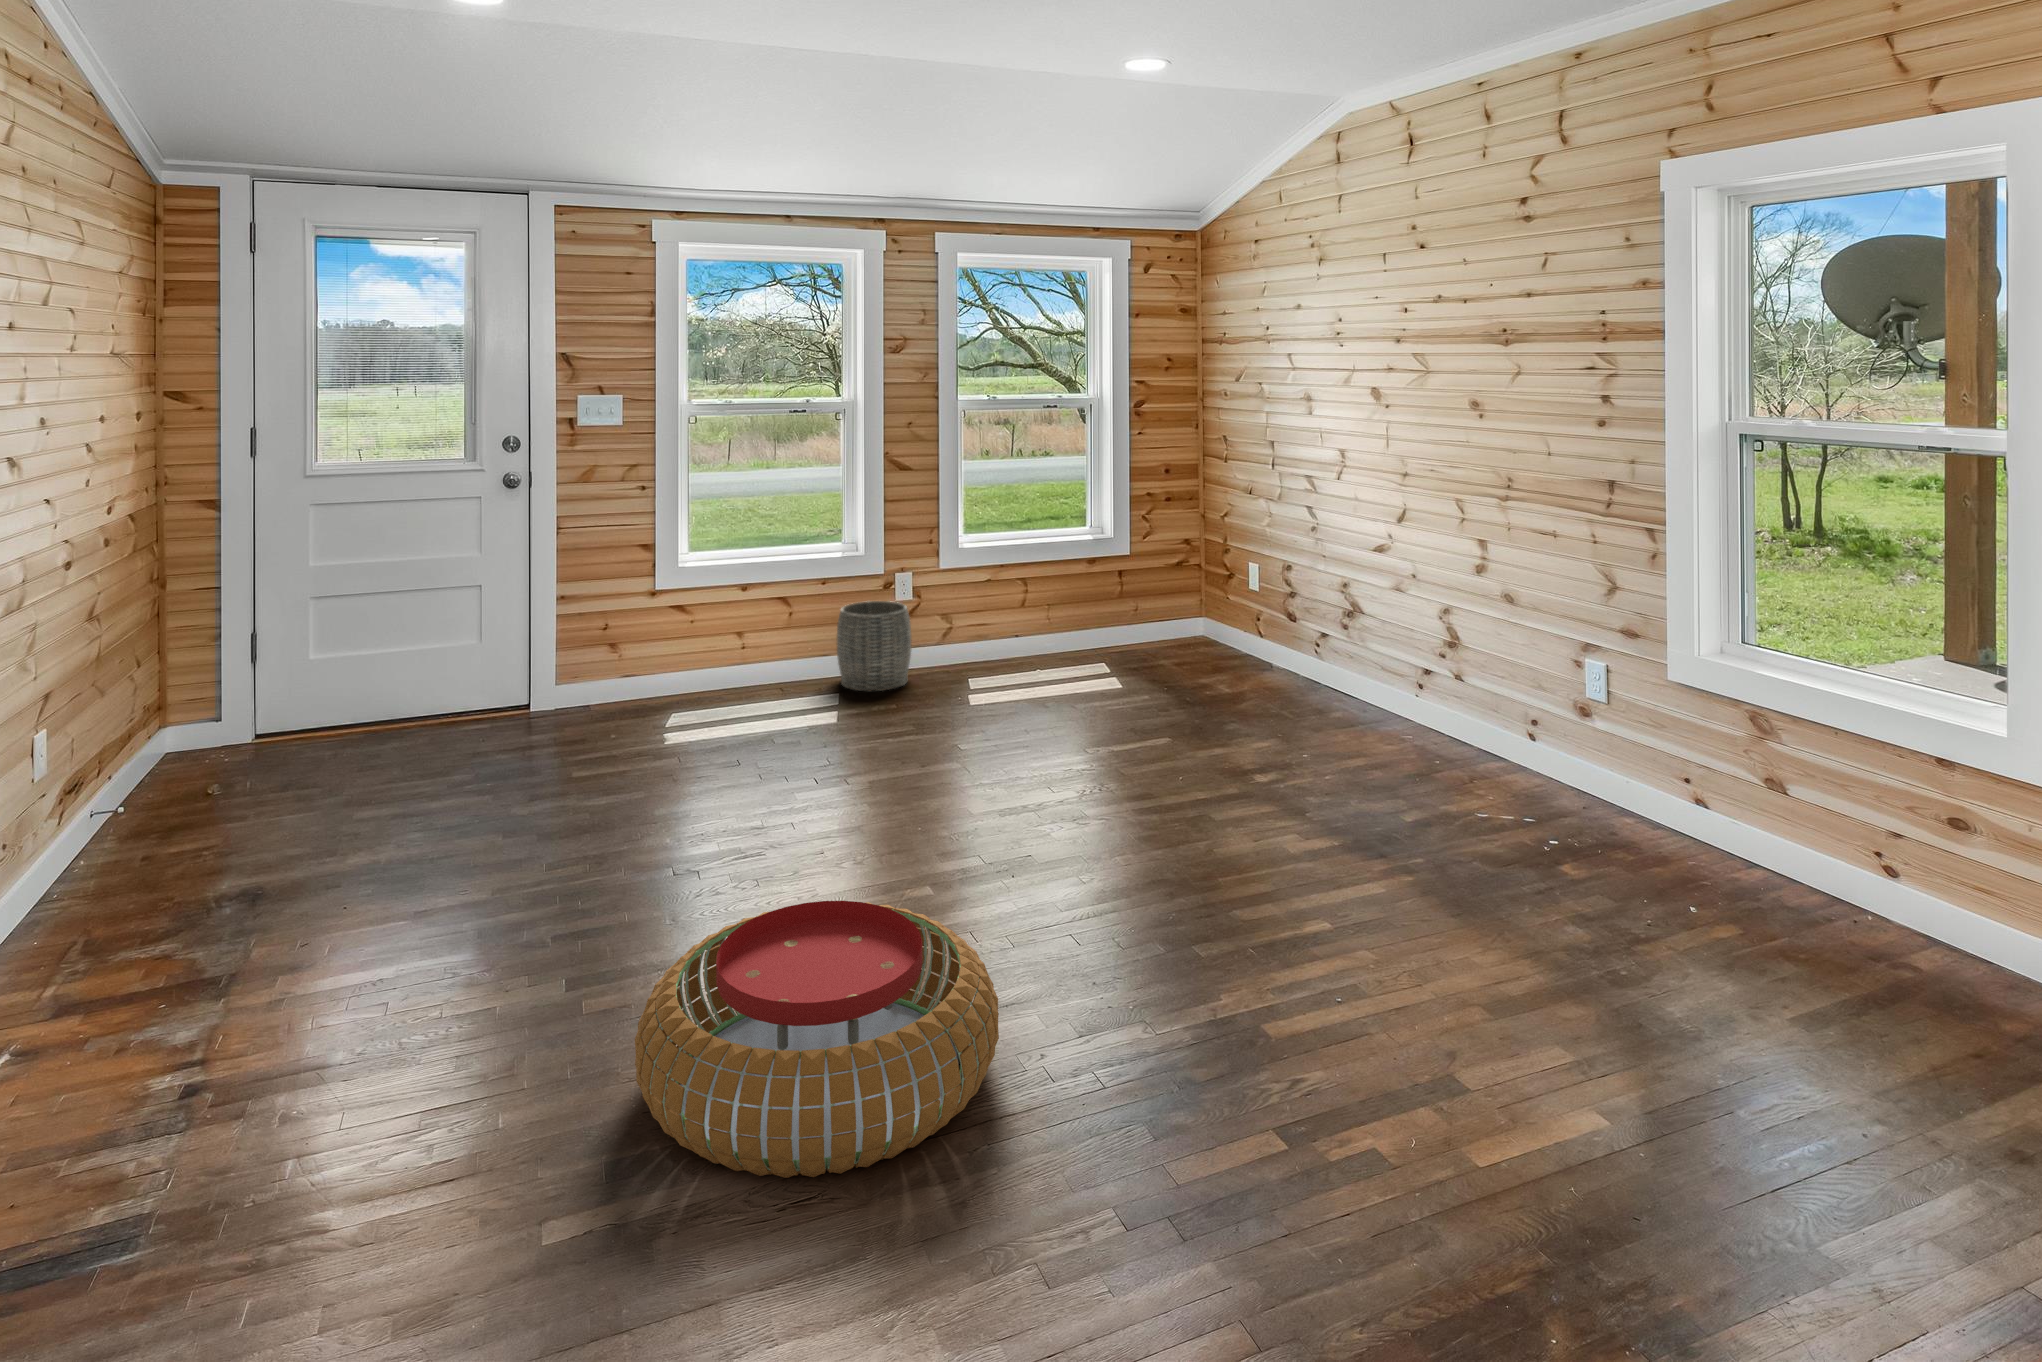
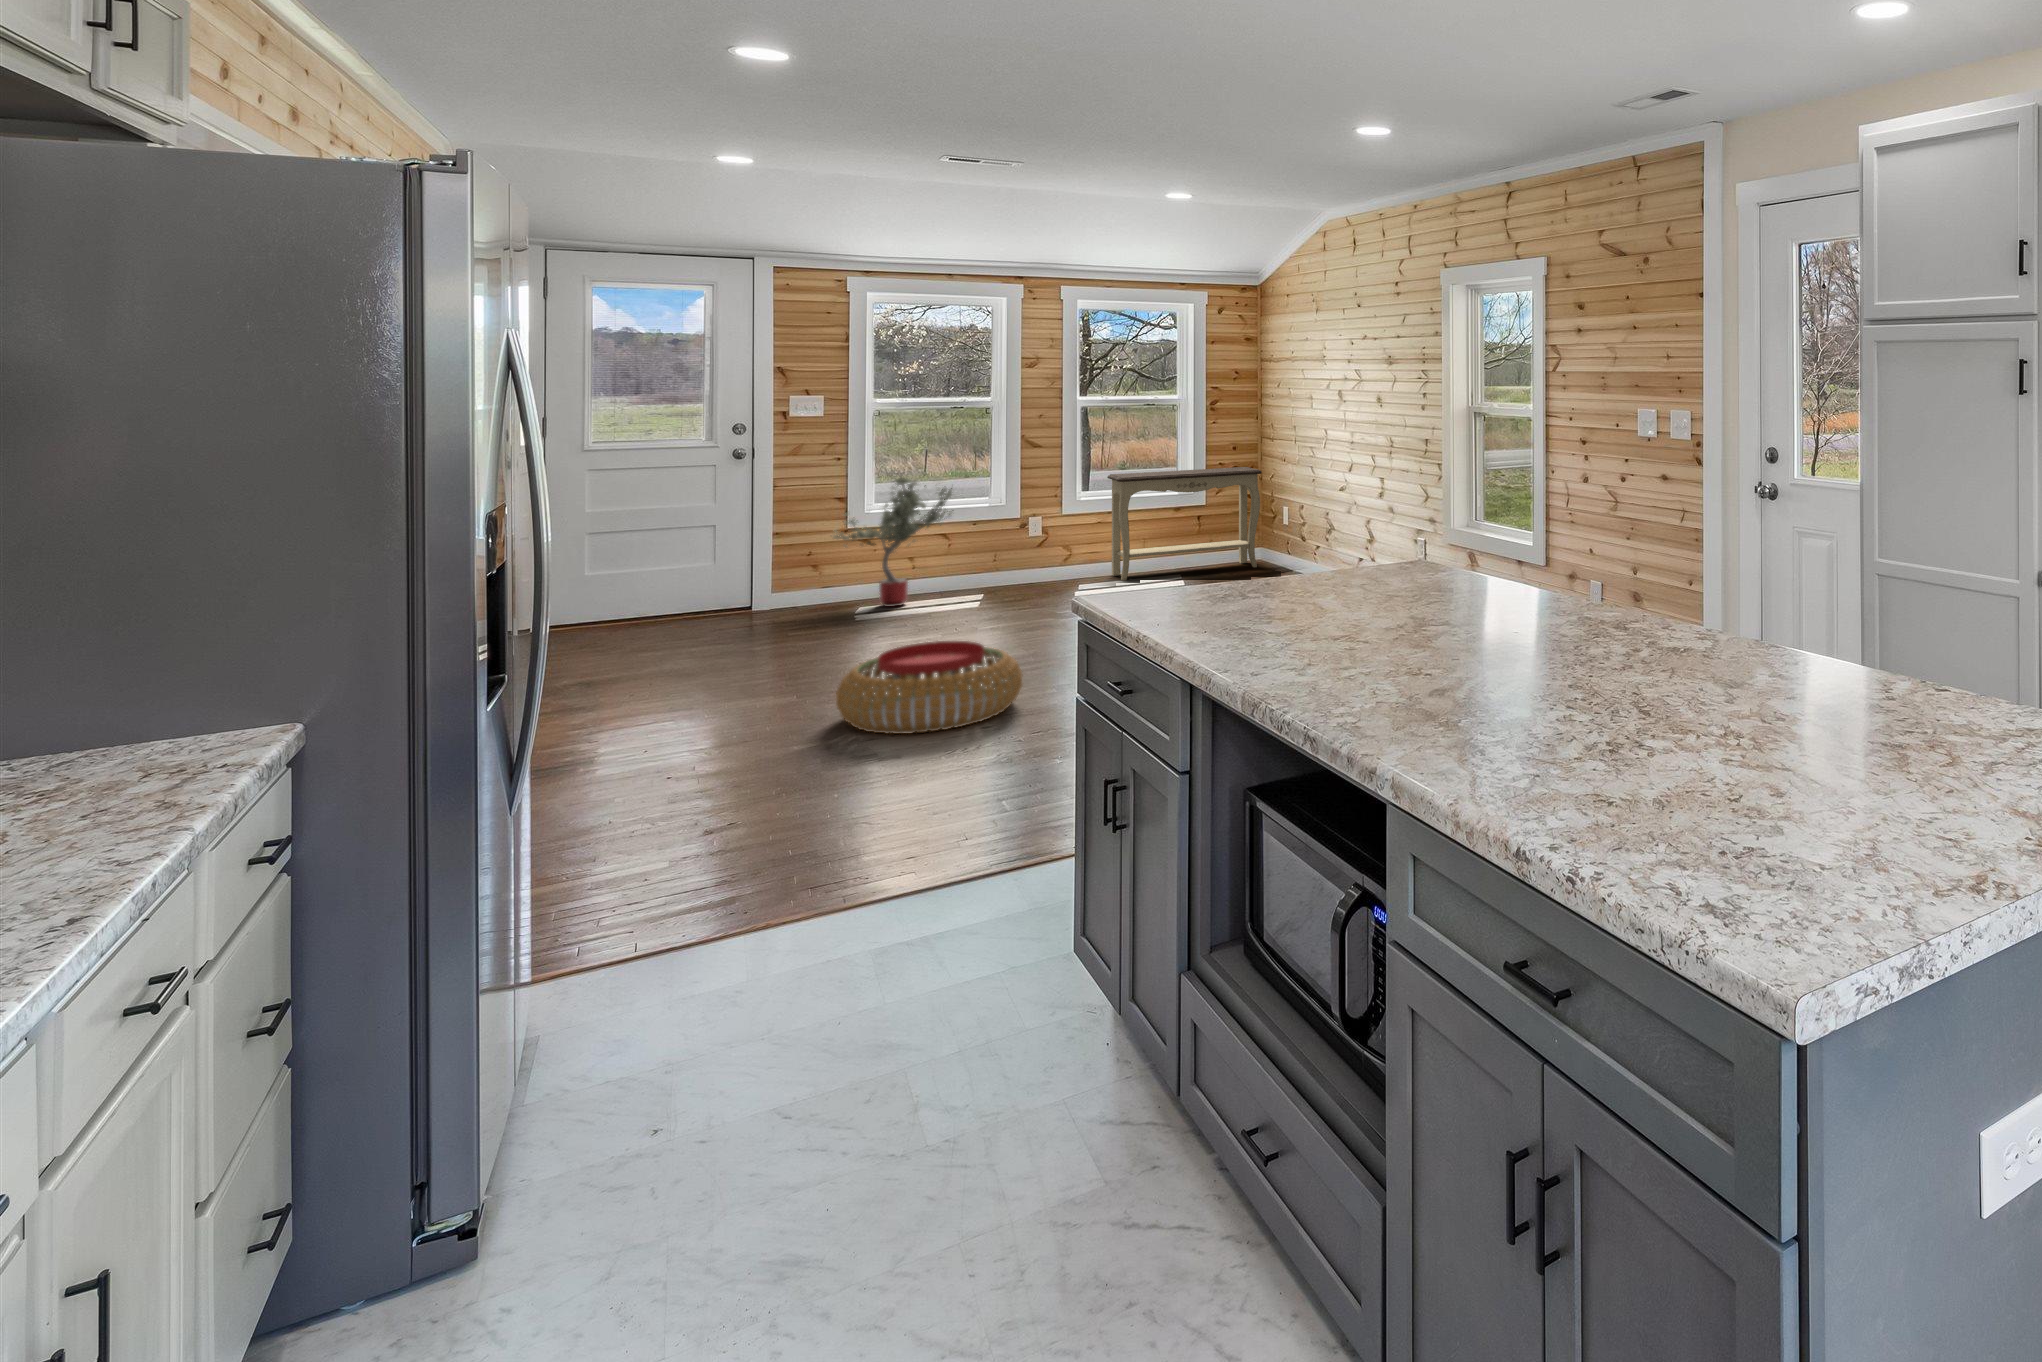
console table: none [1000,497,1216,669] -> present [1107,467,1262,581]
potted tree: none [631,505,801,711] -> present [834,472,953,607]
woven basket: present [837,601,911,691] -> none [982,537,1037,595]

